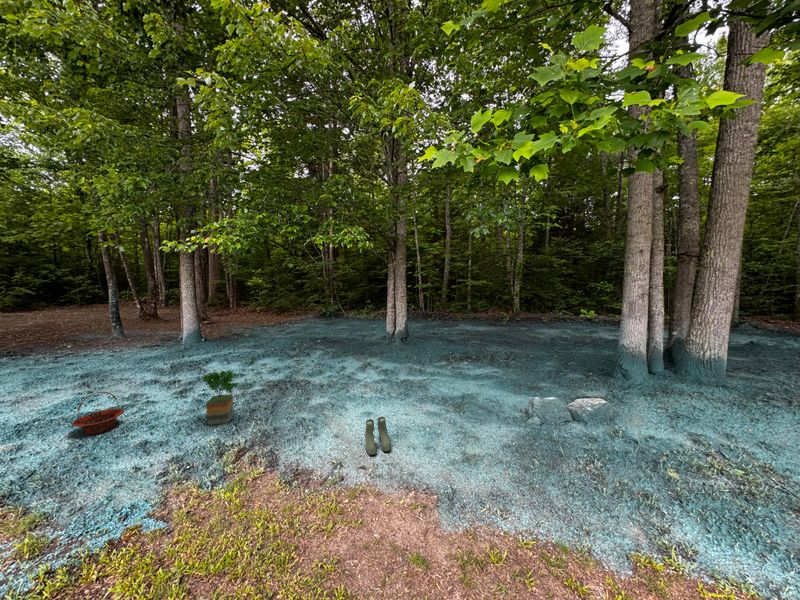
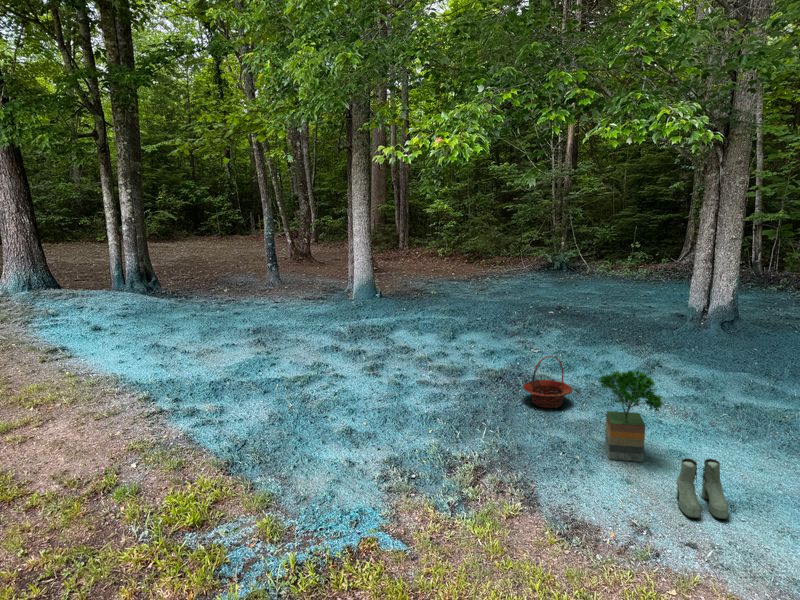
potted tree: present [202,371,238,425] -> present [599,370,662,462]
basket: present [72,392,124,434] -> present [523,356,573,408]

